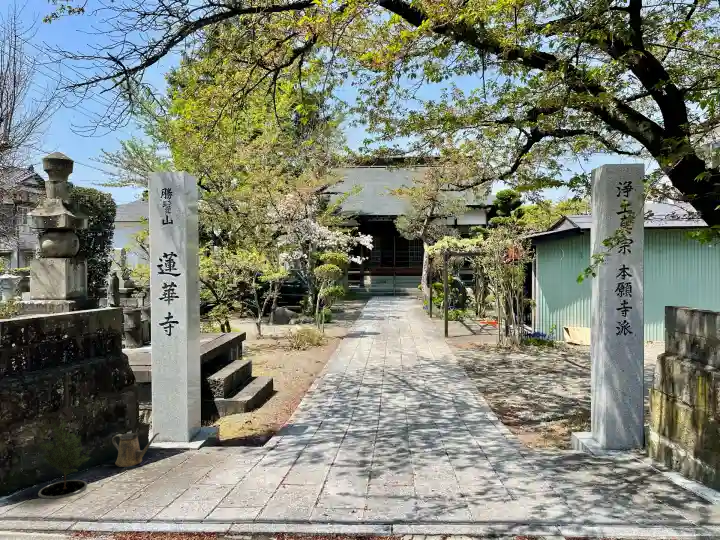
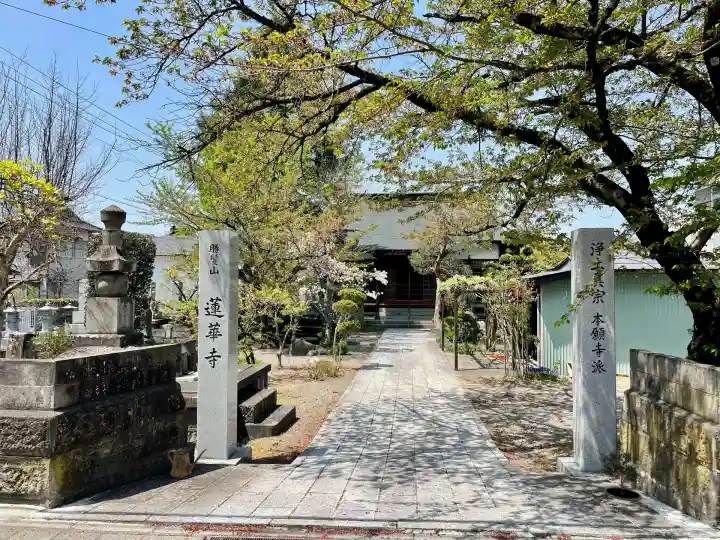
potted tree: present [38,421,90,499] -> present [599,436,642,501]

